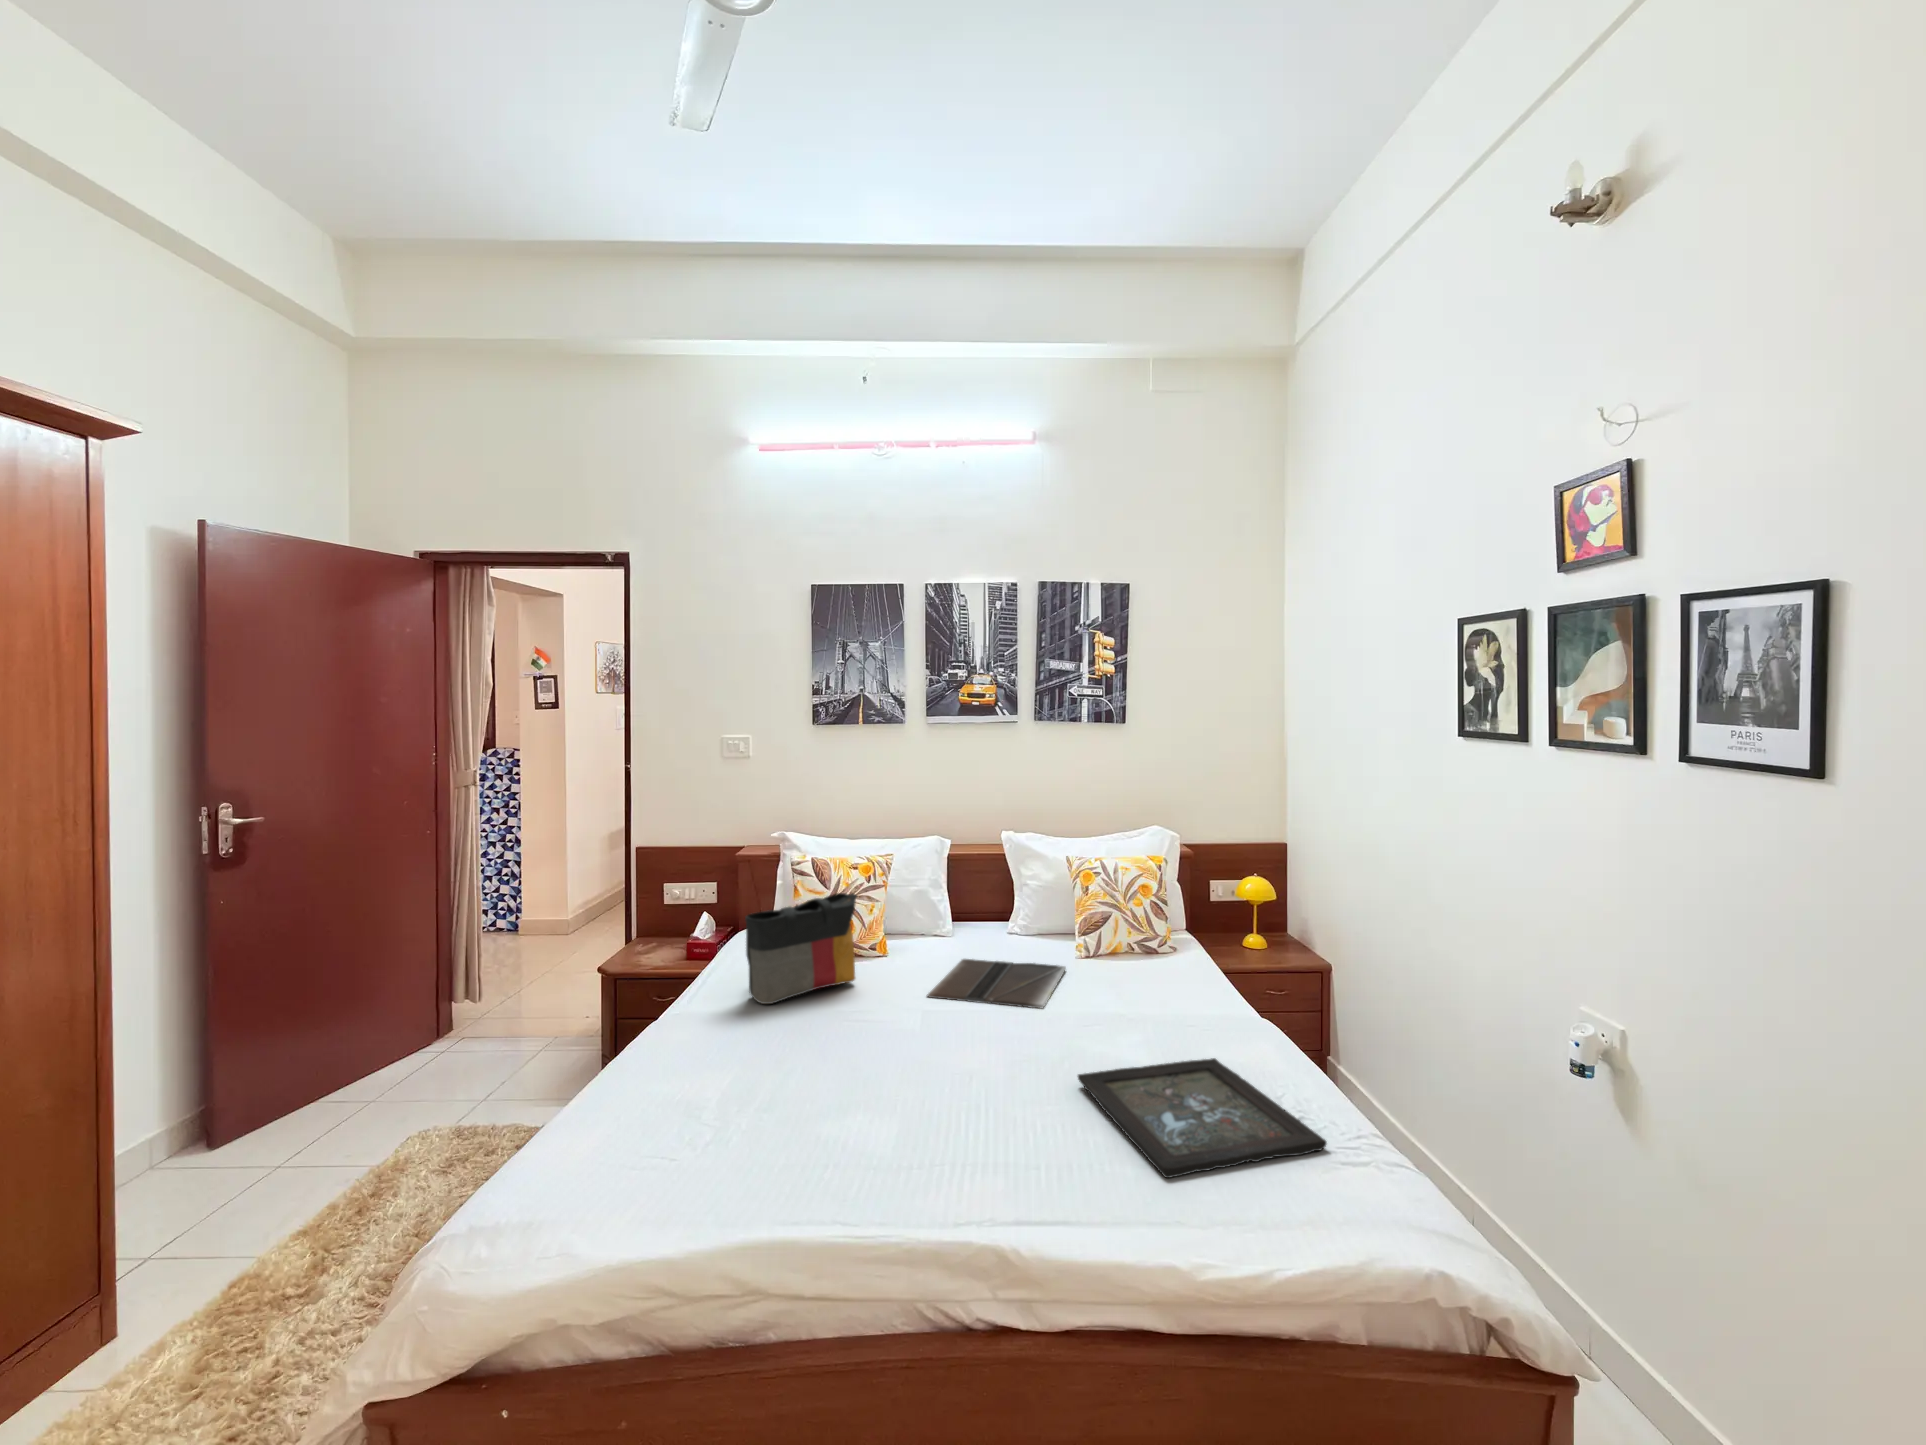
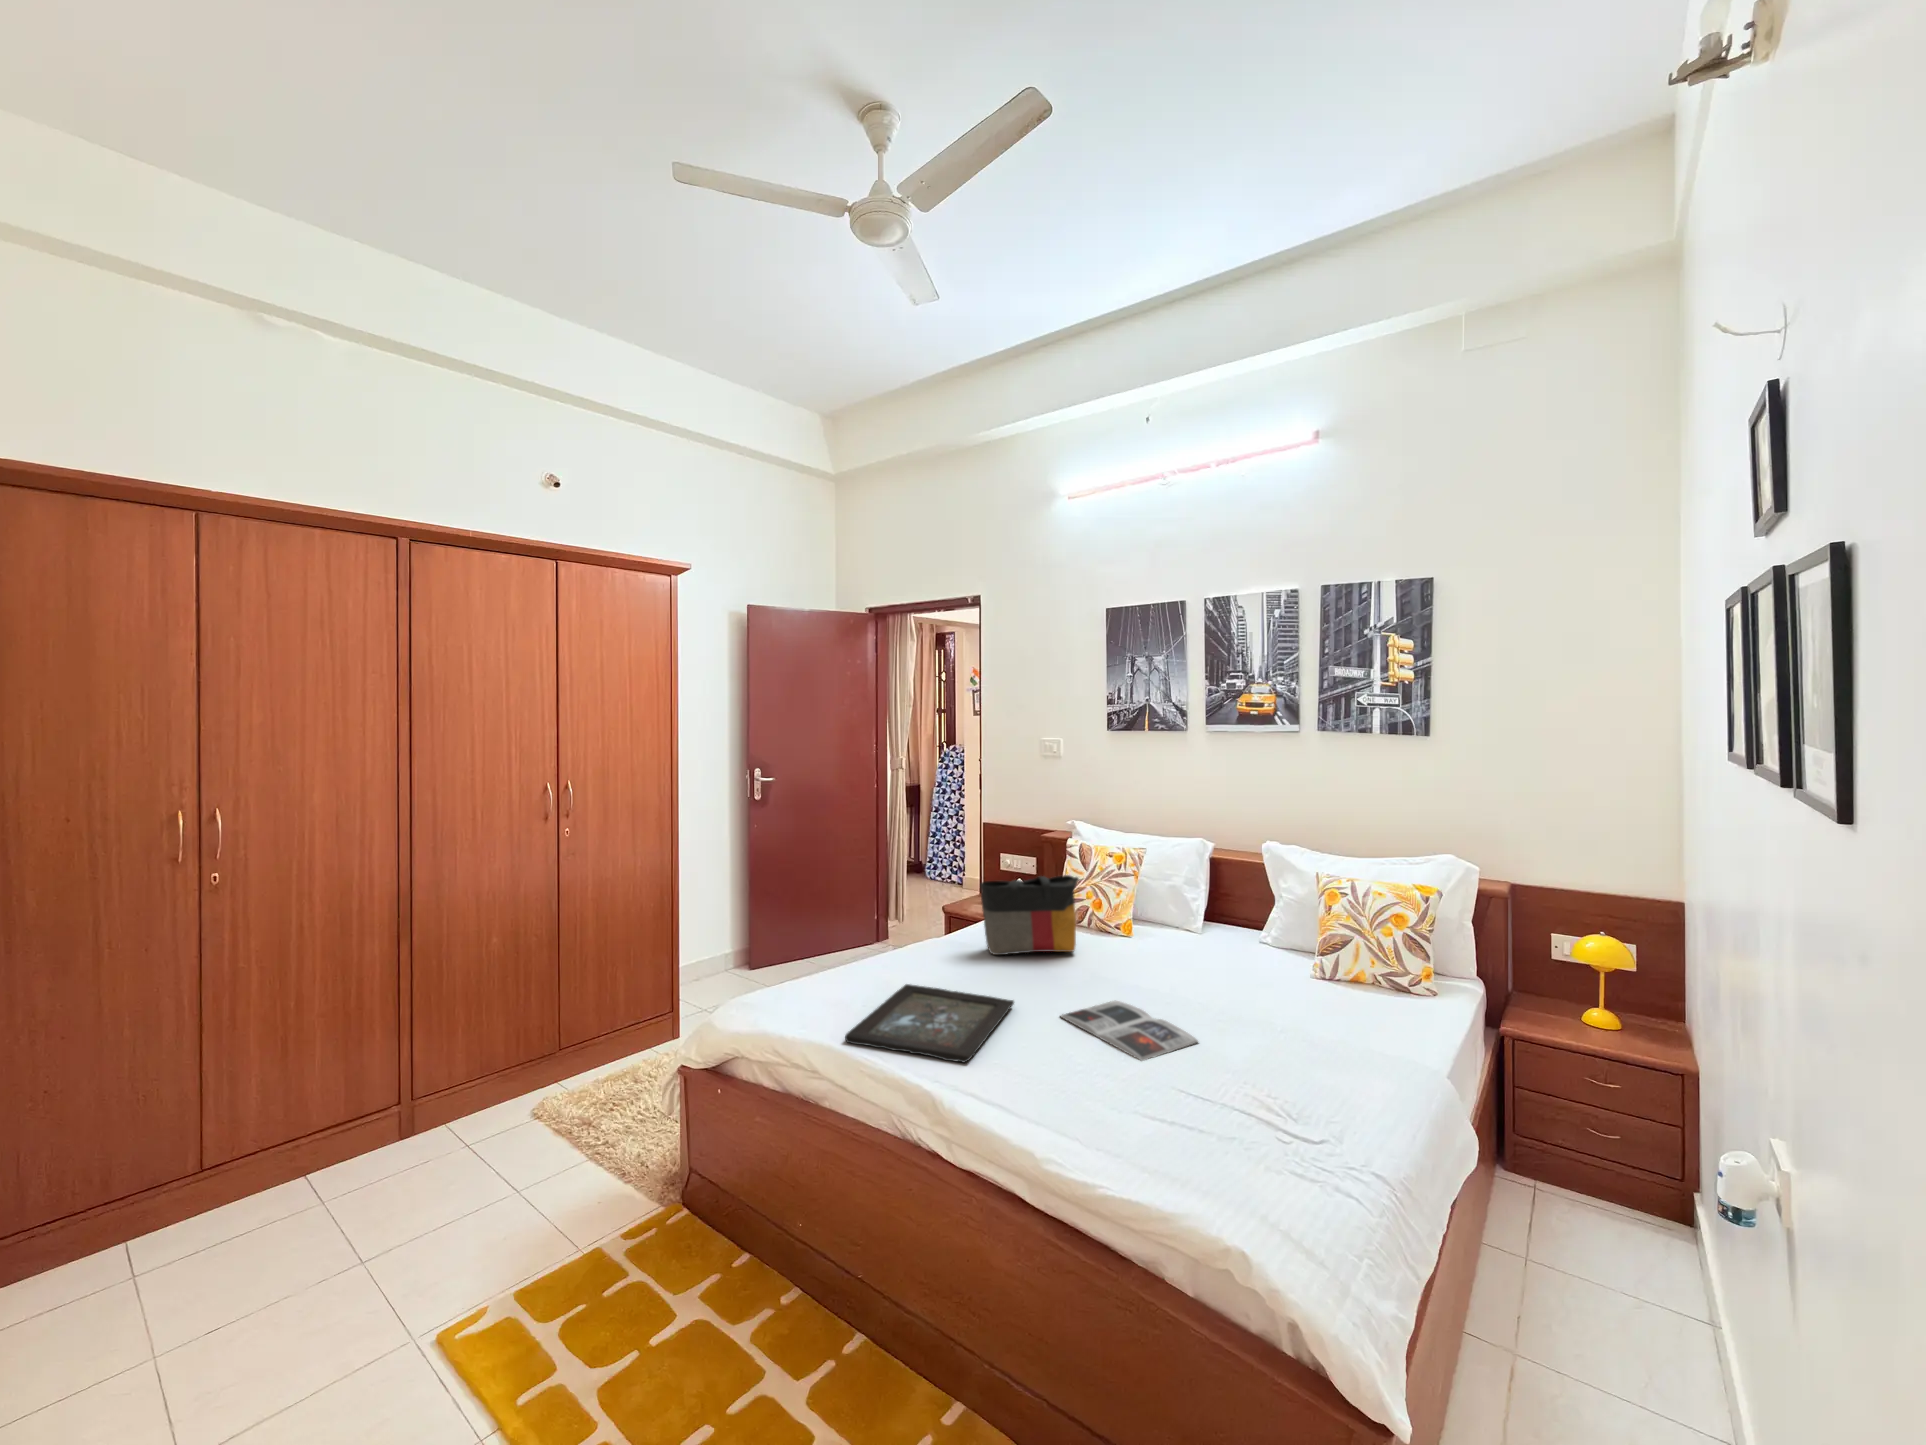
laptop: present [927,959,1066,1008] -> none [1120,954,1280,1011]
magazine: none [921,1022,1072,1076] -> present [1061,1001,1198,1061]
tray: present [1078,1058,1327,1178] -> present [845,984,1014,1062]

